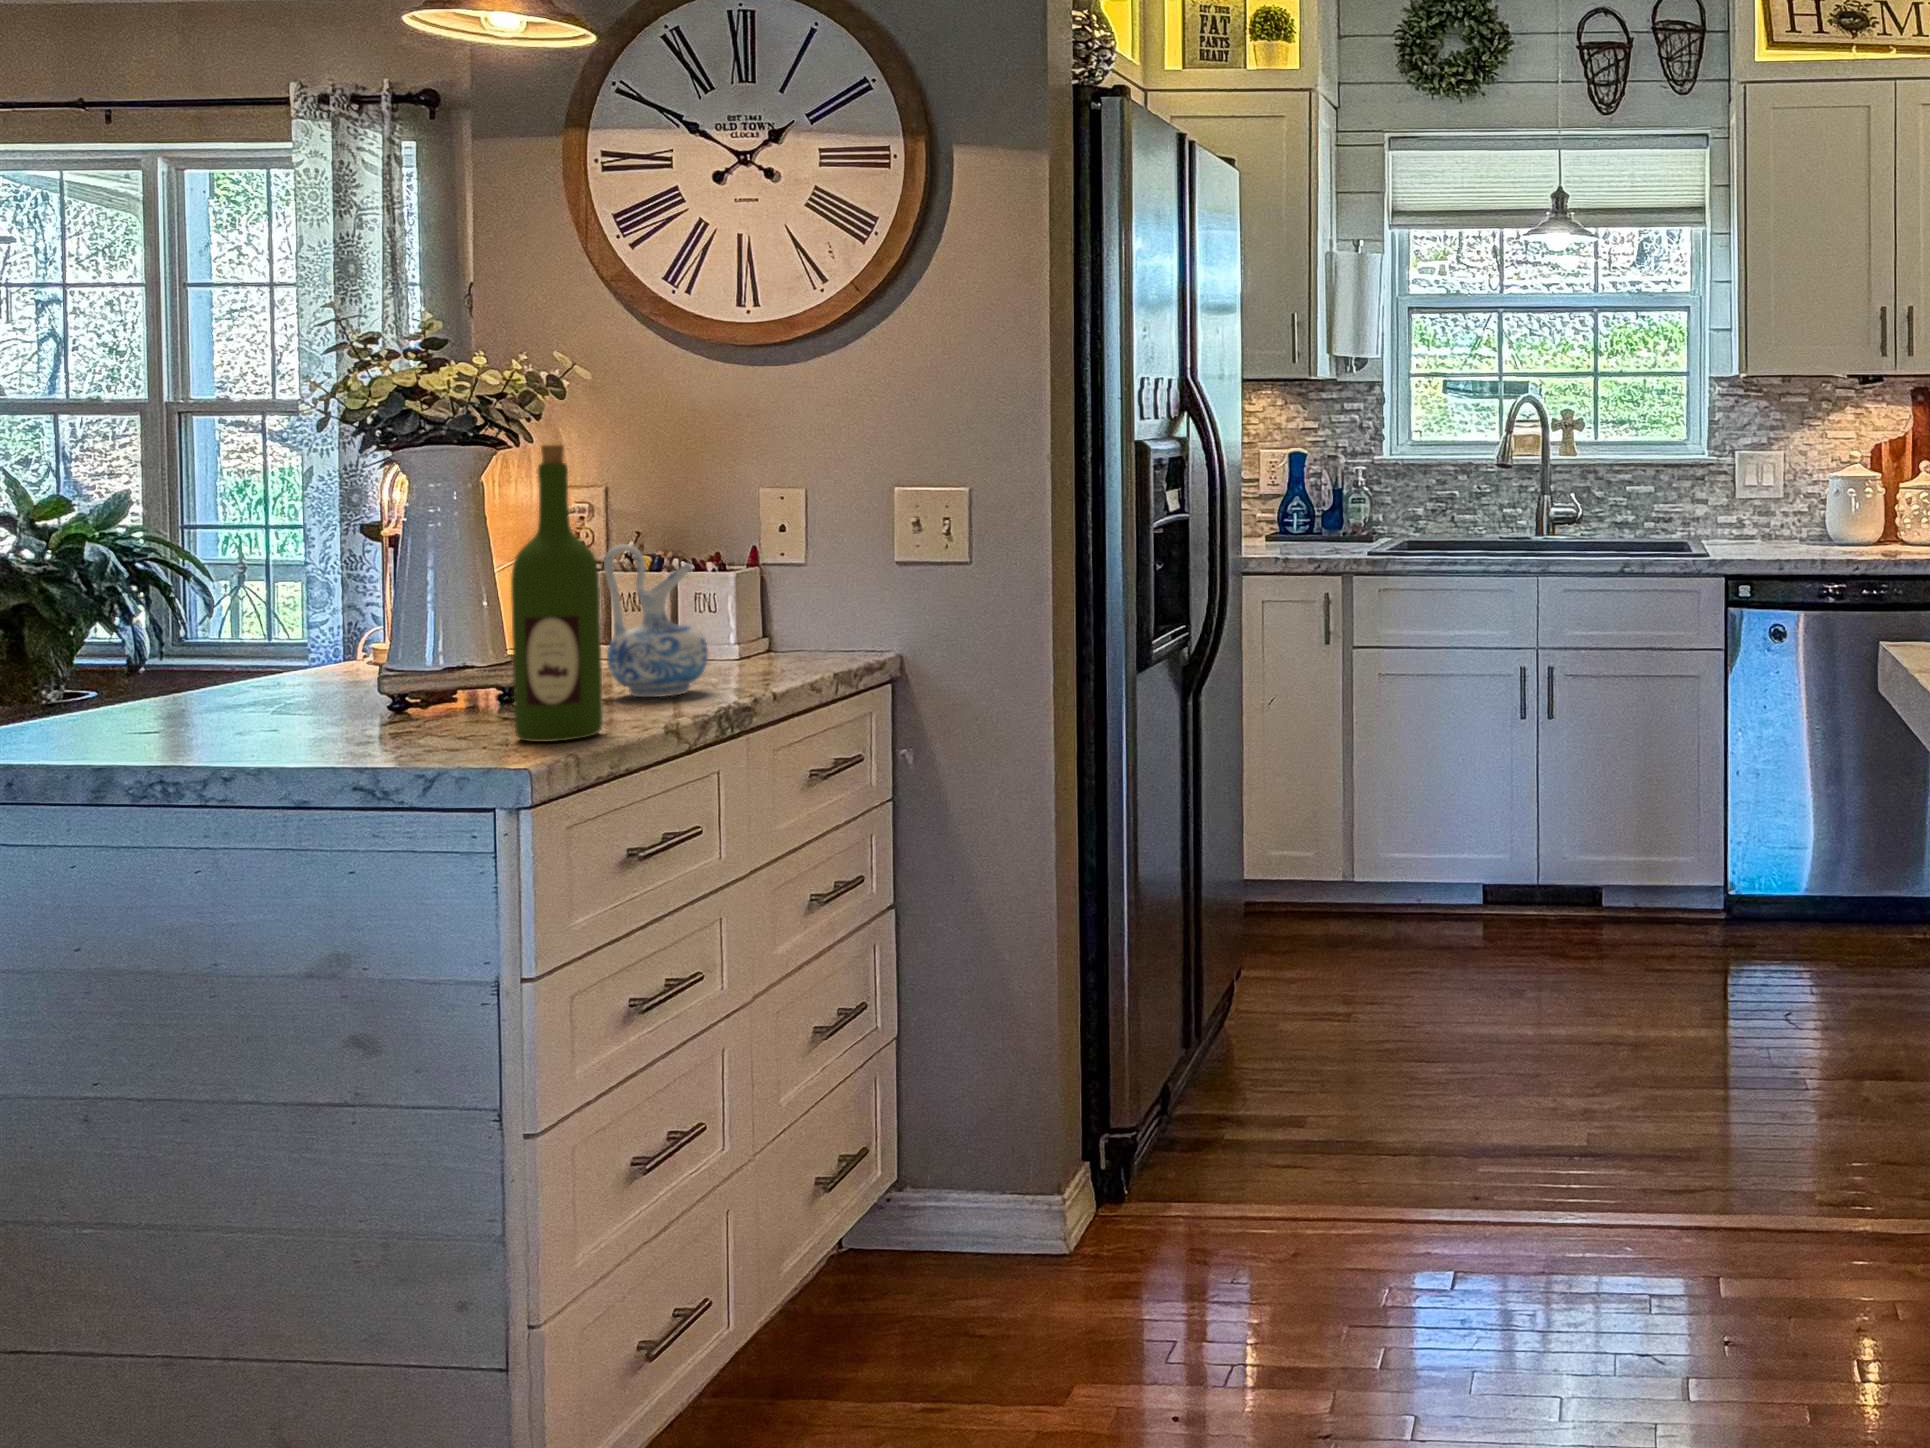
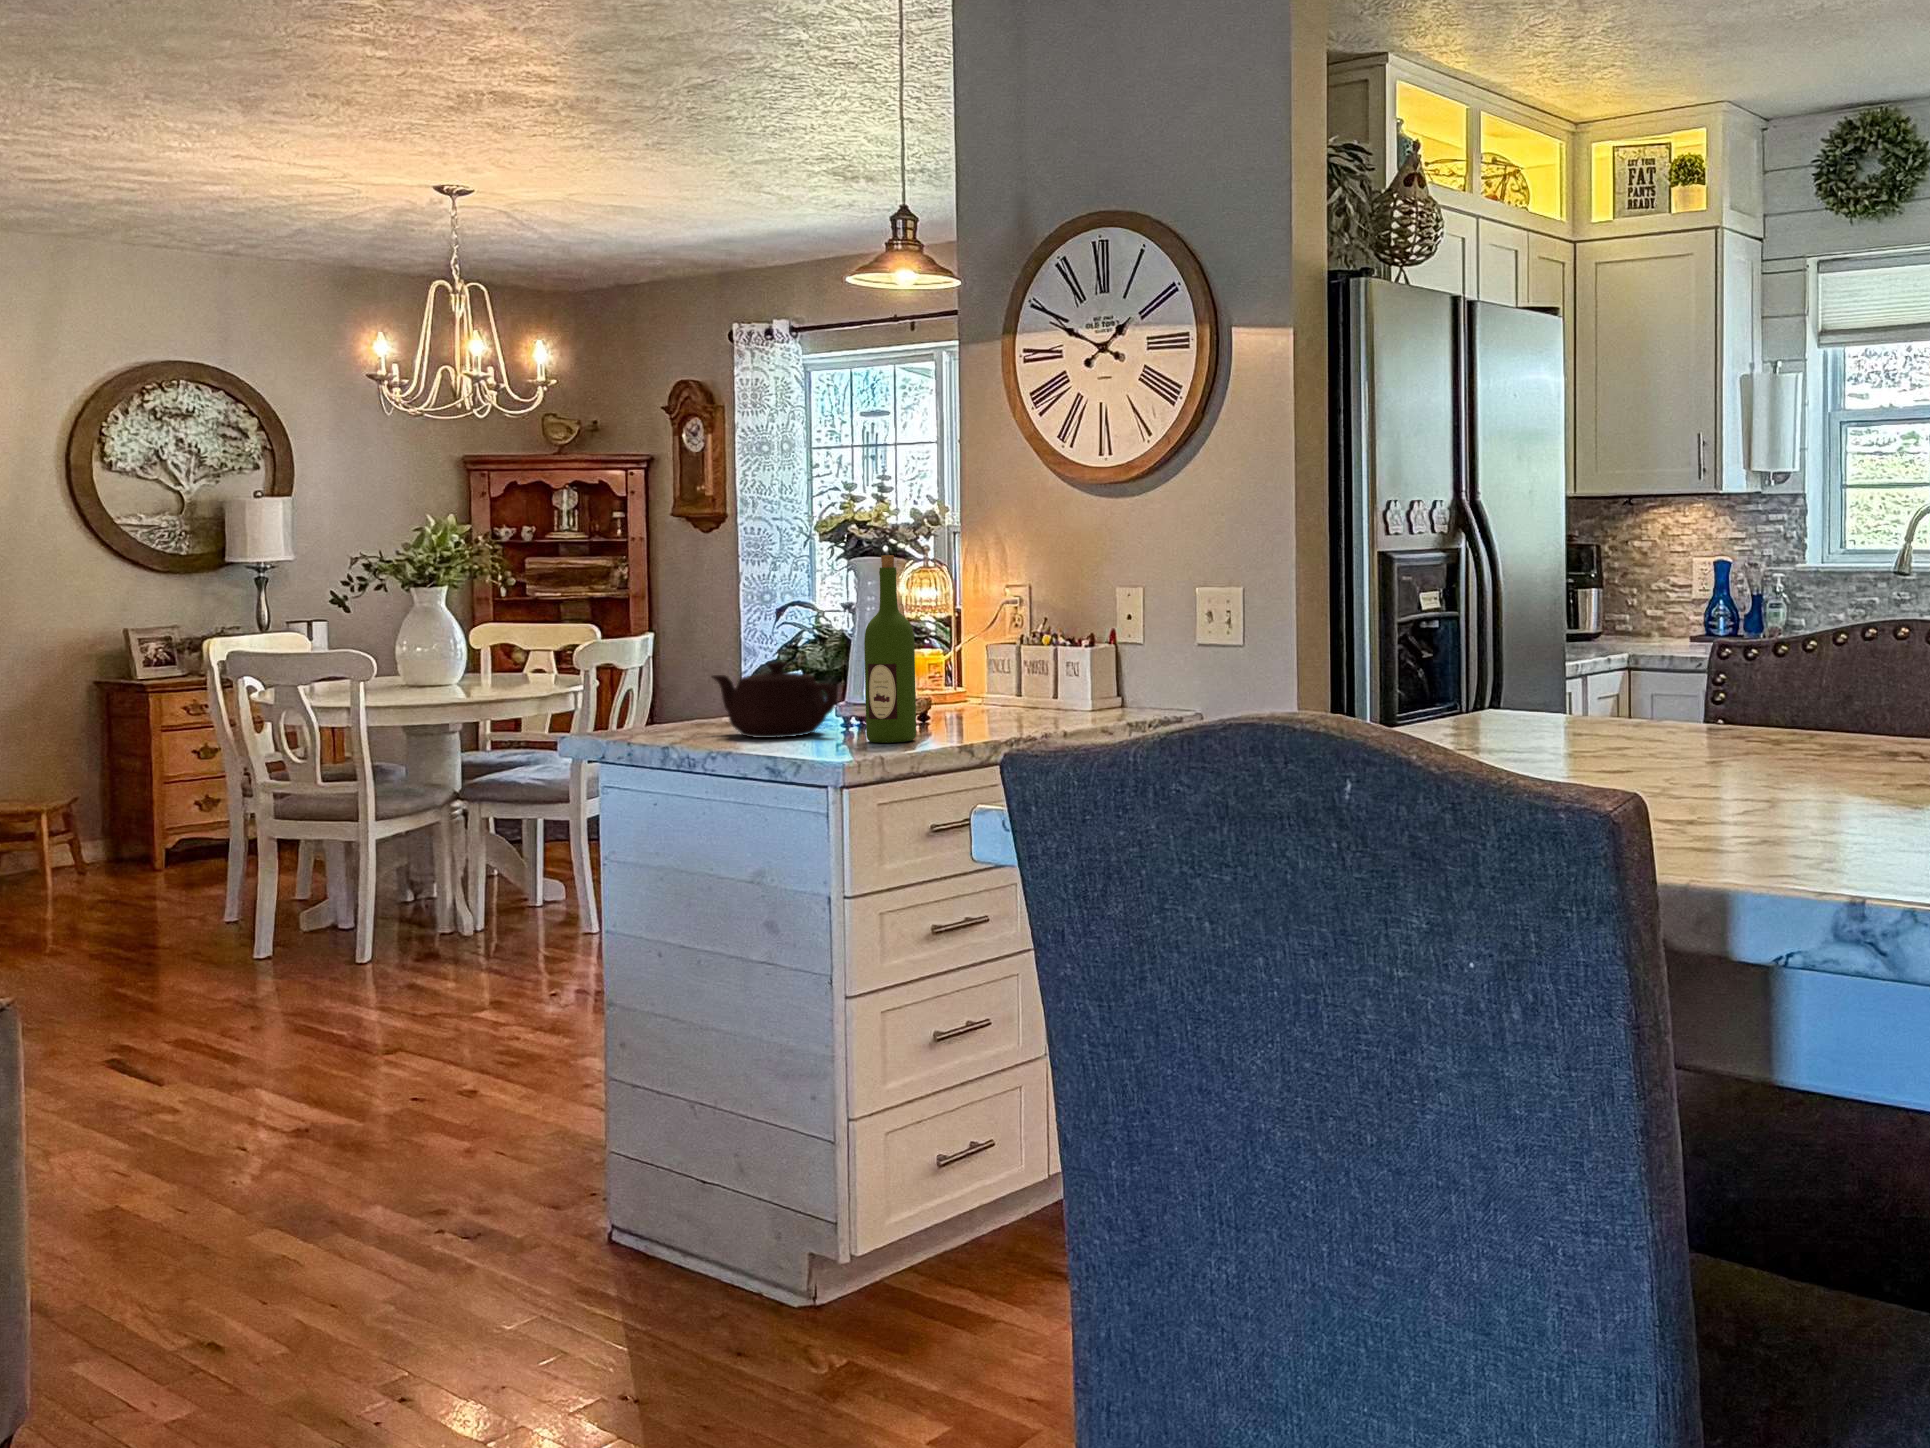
ceramic pitcher: present [604,544,708,697] -> none [958,622,1021,724]
teapot: none [160,621,439,750] -> present [712,662,838,738]

